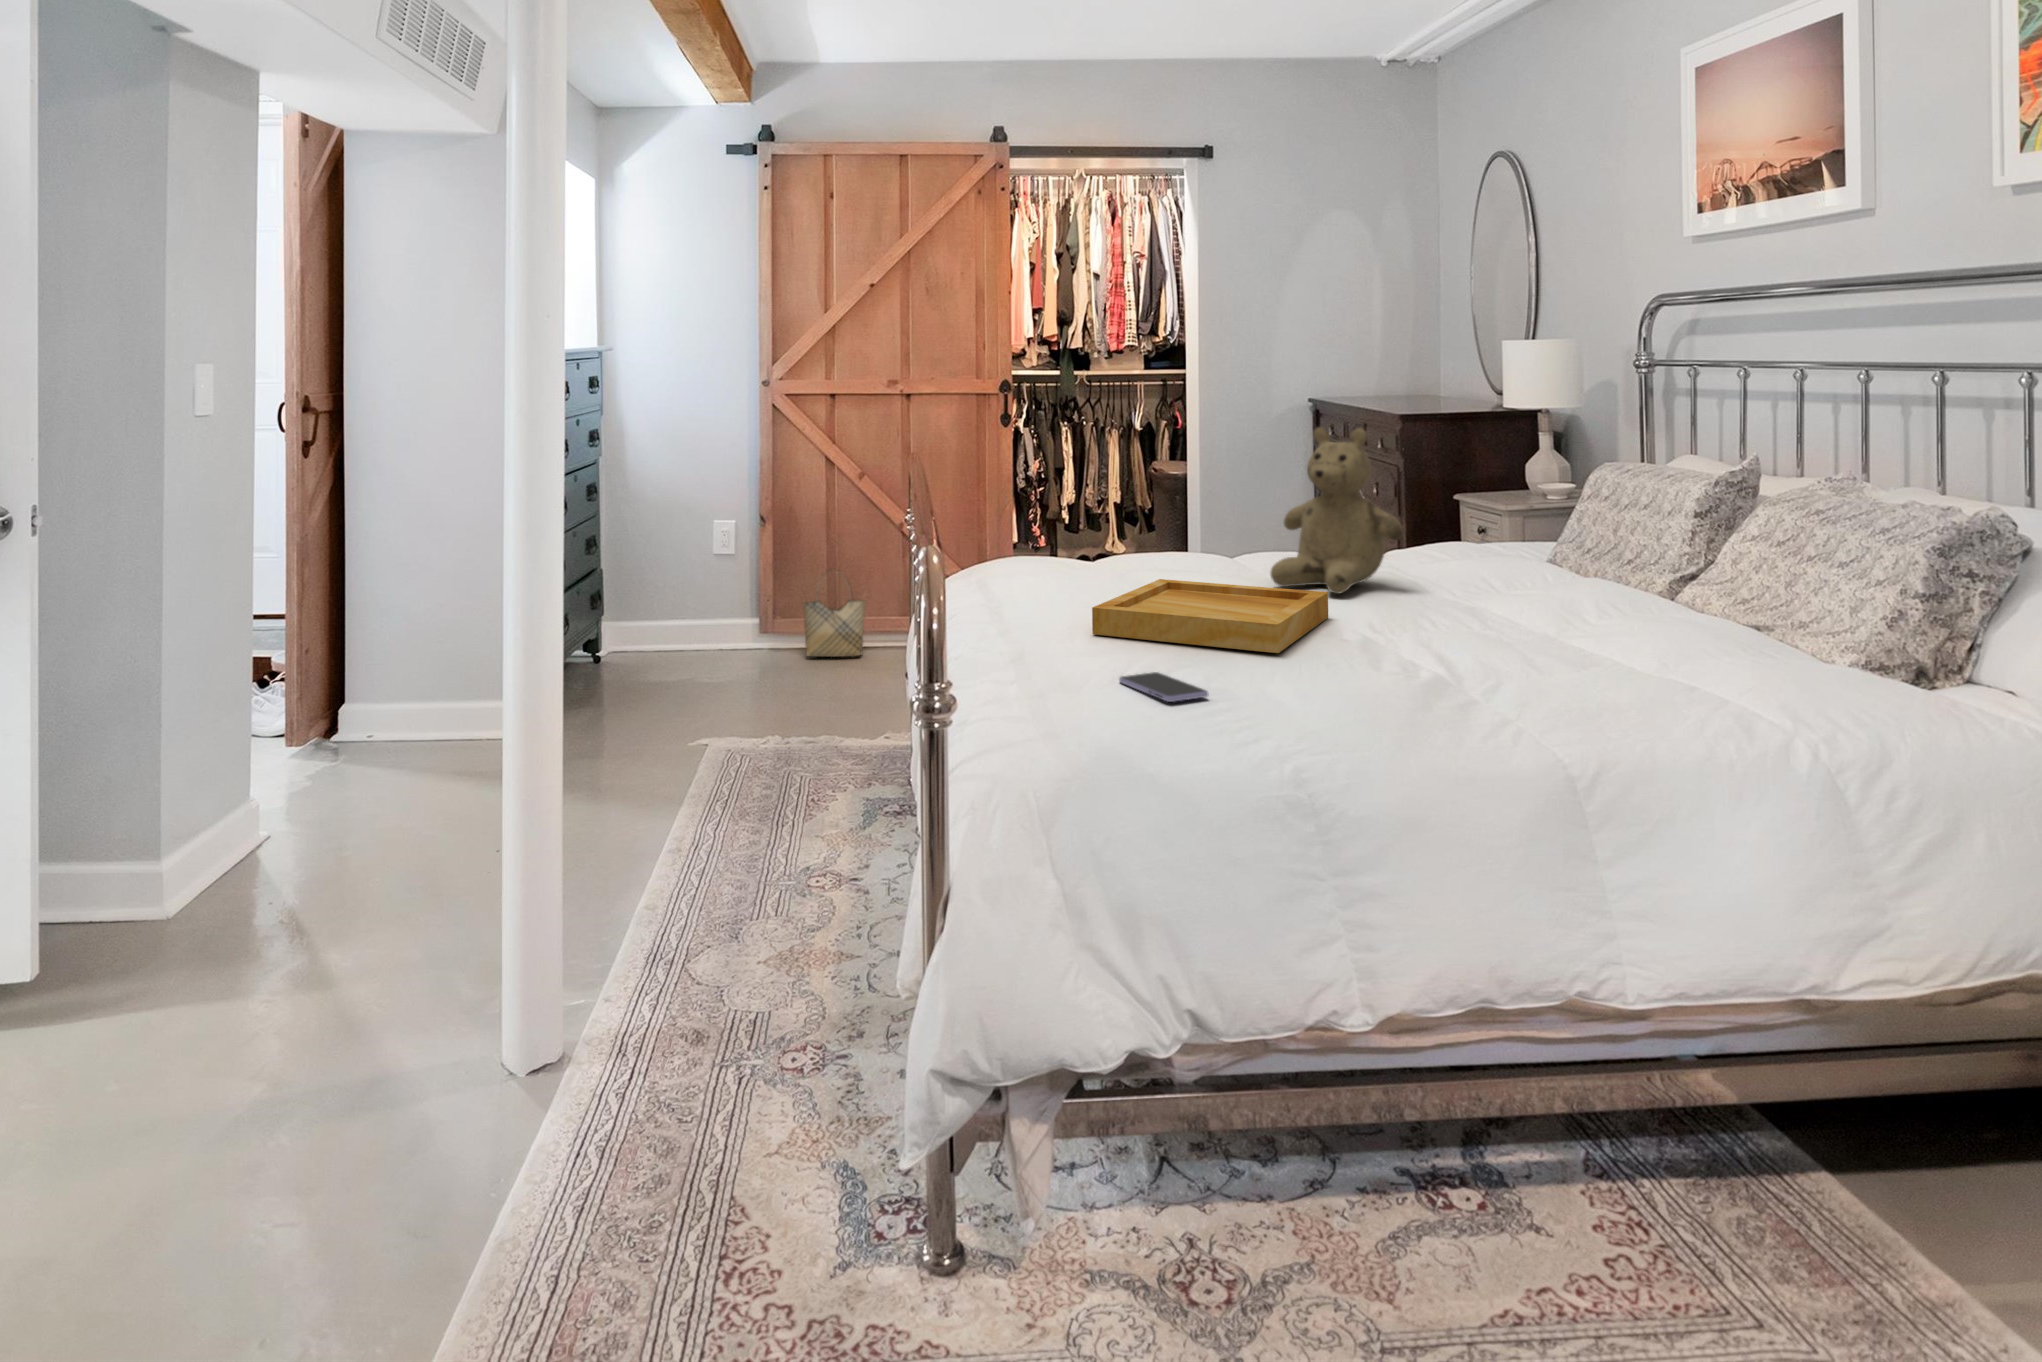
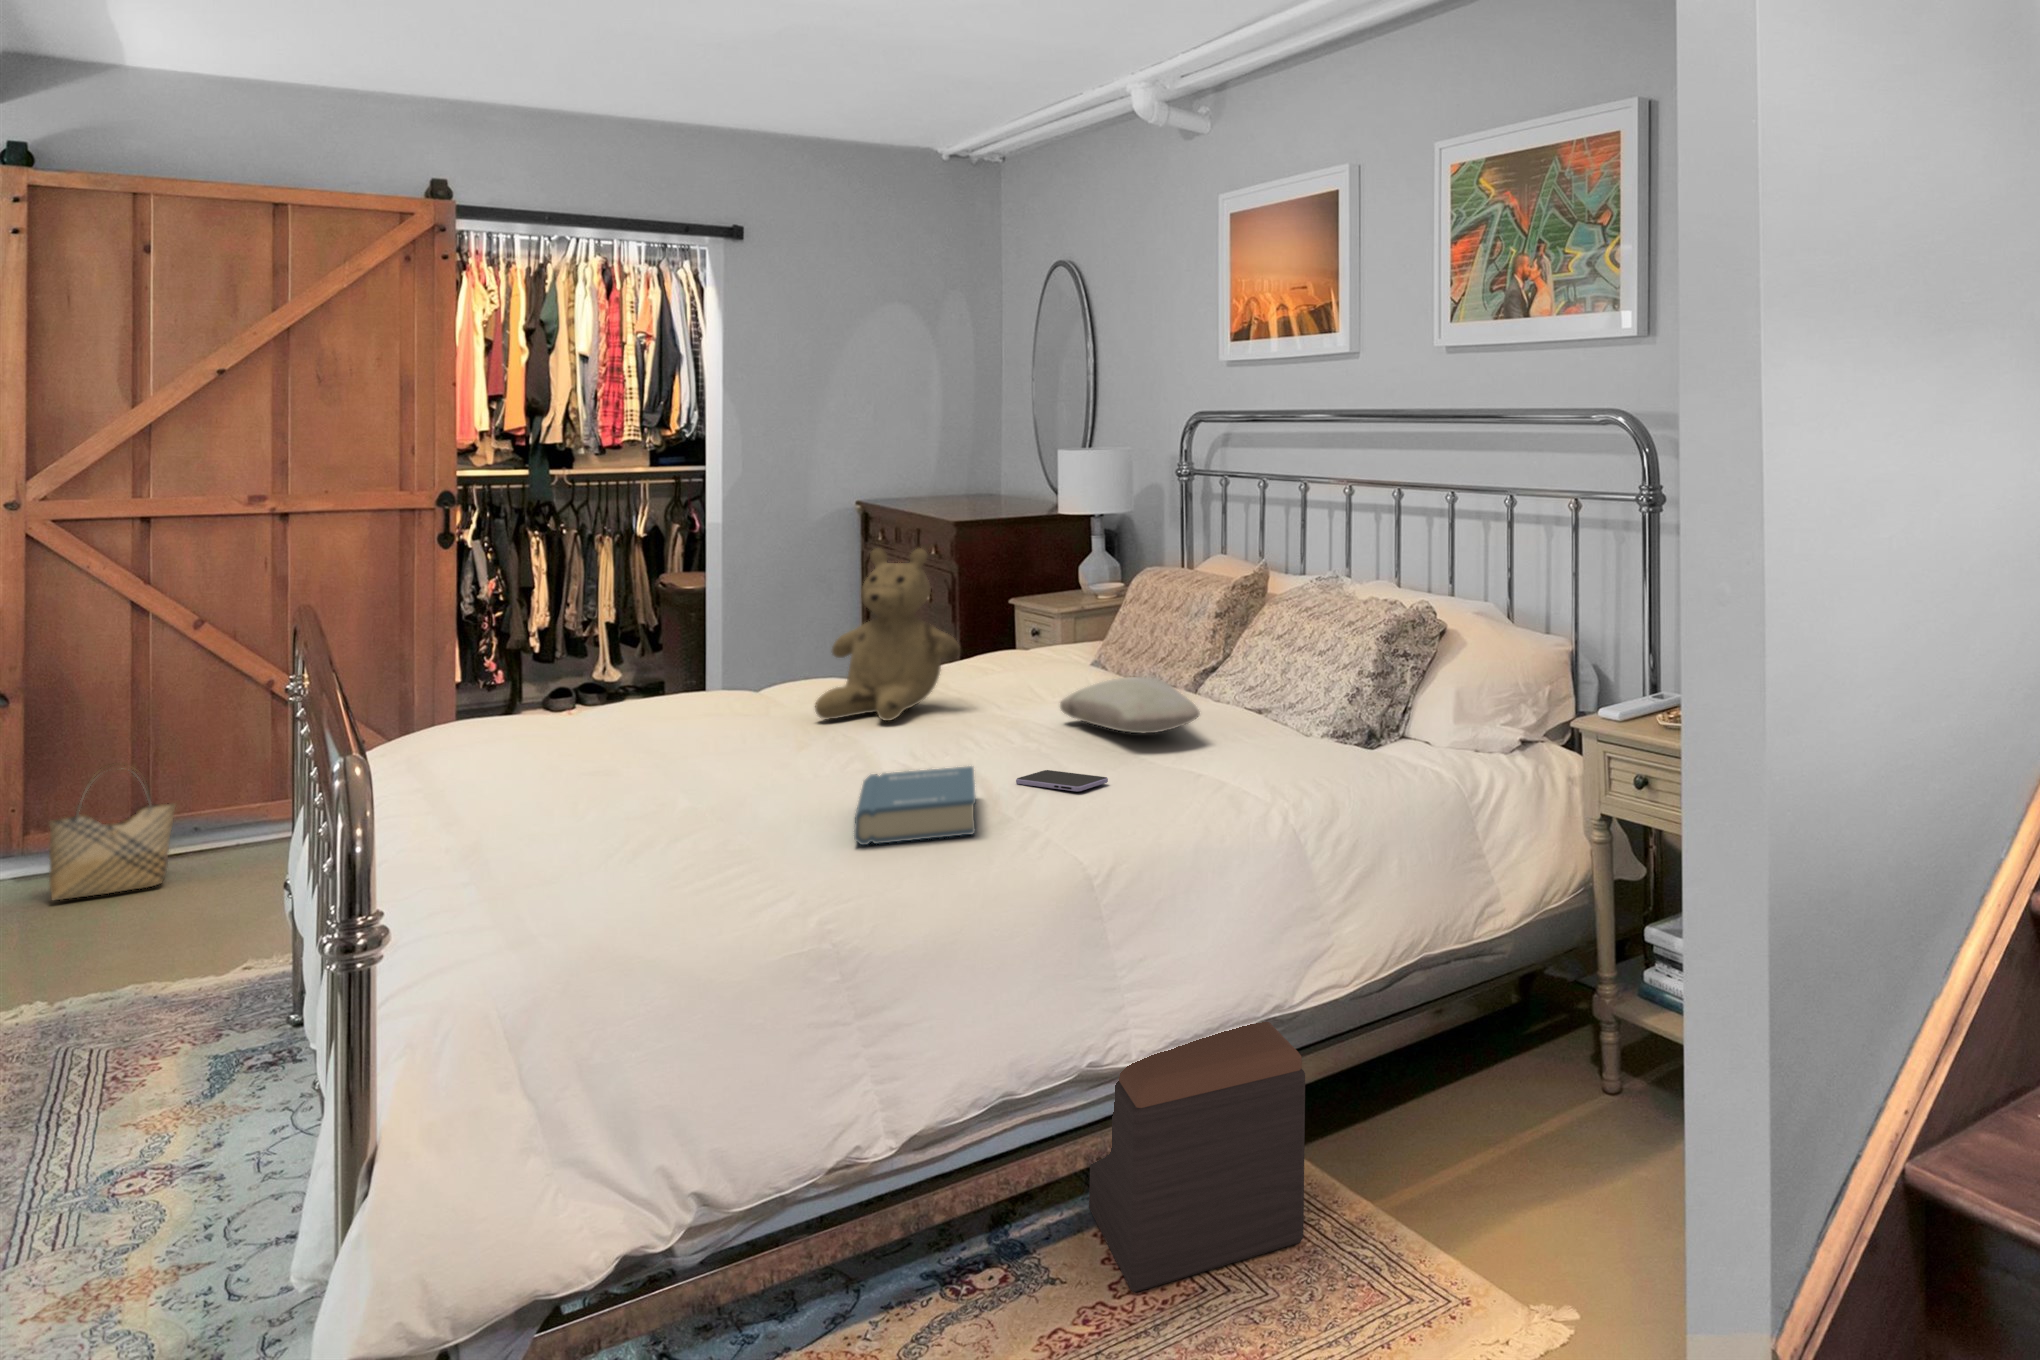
pillow: none [1511,576,1682,638] -> present [1060,677,1200,733]
tray: present [1092,579,1328,653] -> none [597,721,879,802]
hardback book: none [1305,642,1427,720] -> present [854,766,976,845]
smartphone: present [1119,672,1209,702] -> present [1016,770,1108,791]
footstool: none [1569,959,1870,1308] -> present [1089,1022,1305,1292]

